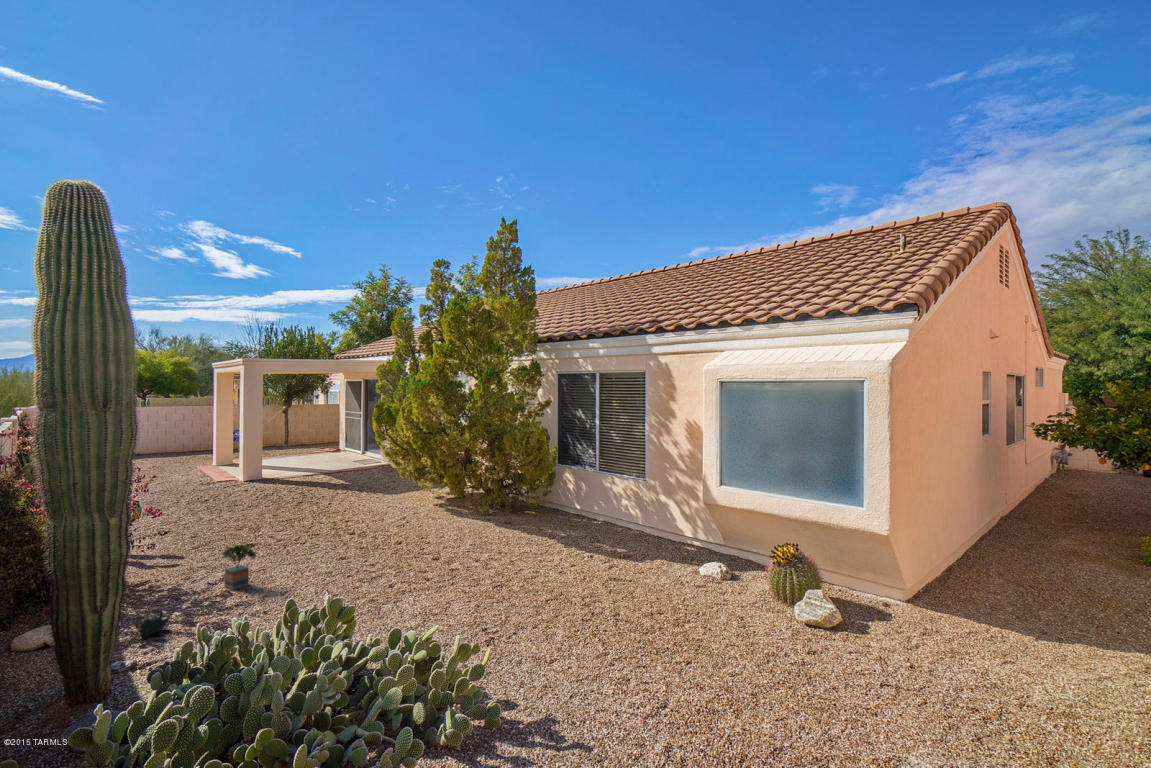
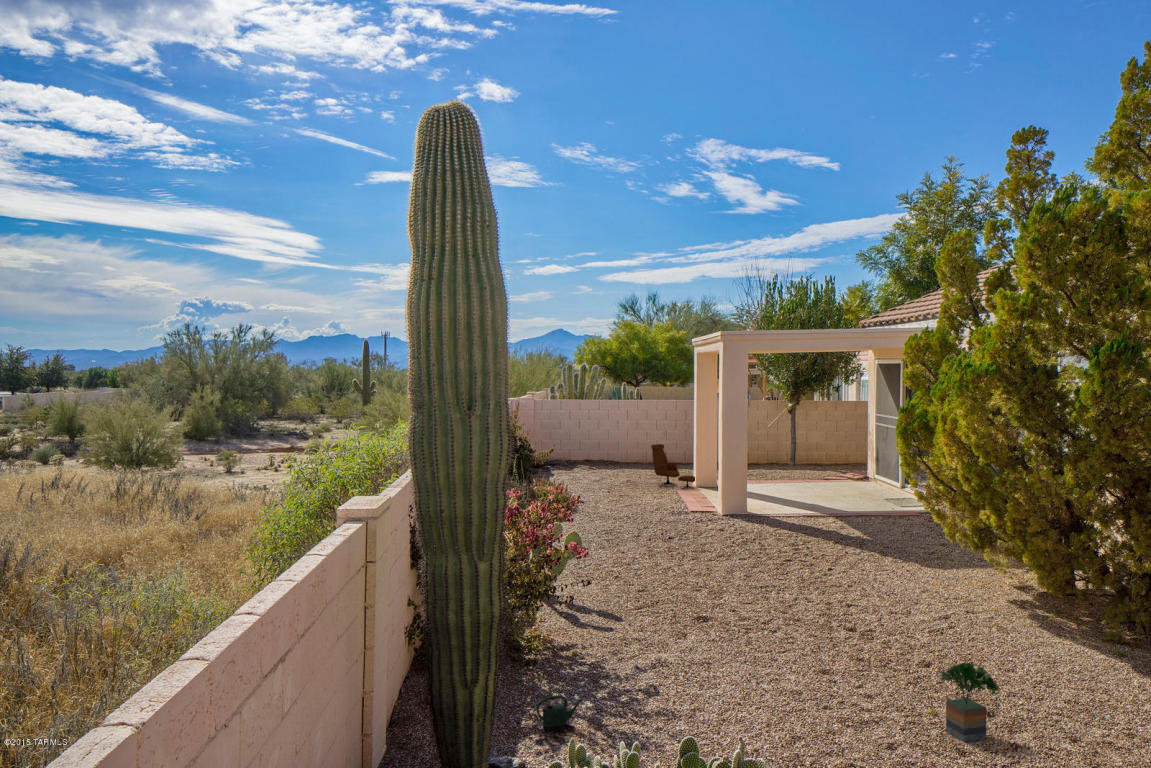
lounge chair: none [175,437,216,469] -> present [651,444,695,489]
potted tree: present [222,545,256,590] -> present [940,662,999,742]

